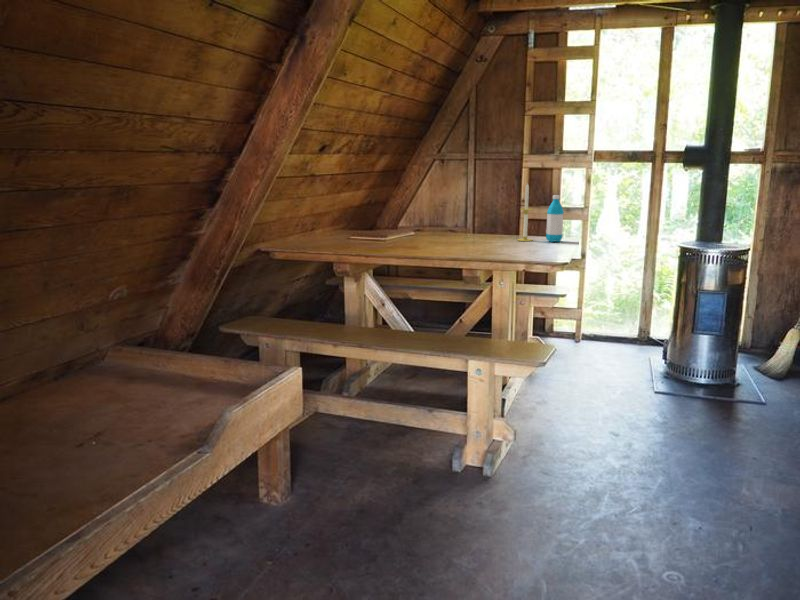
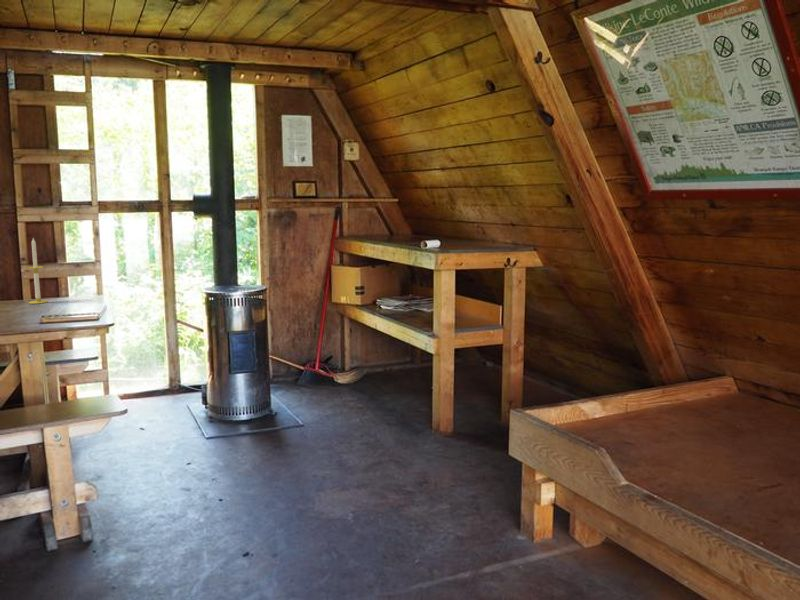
water bottle: present [546,195,564,242] -> none [62,250,84,301]

